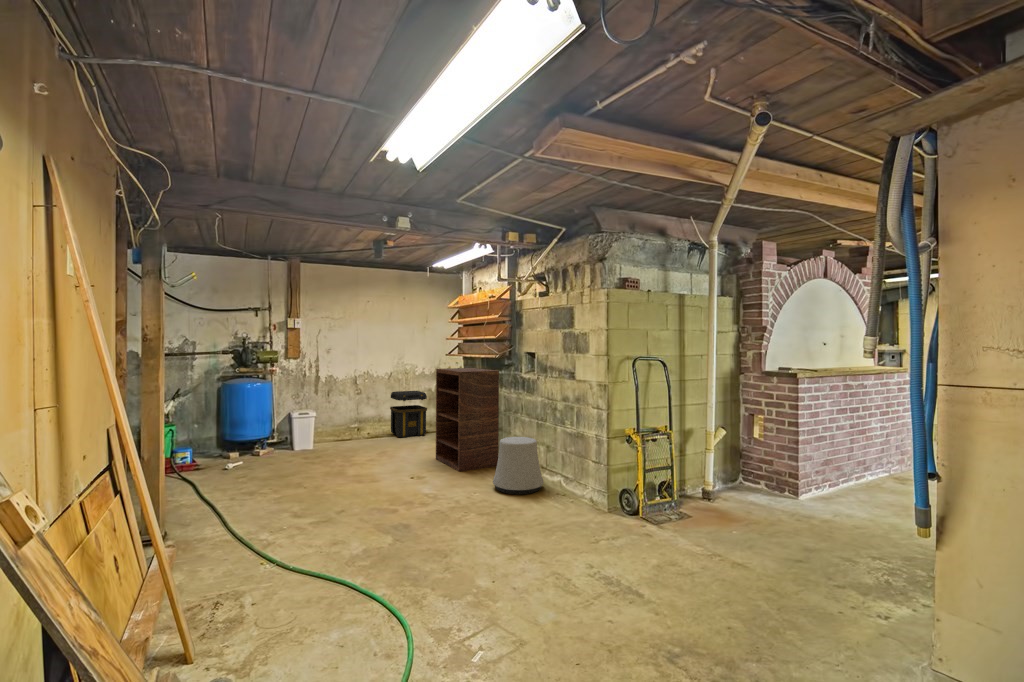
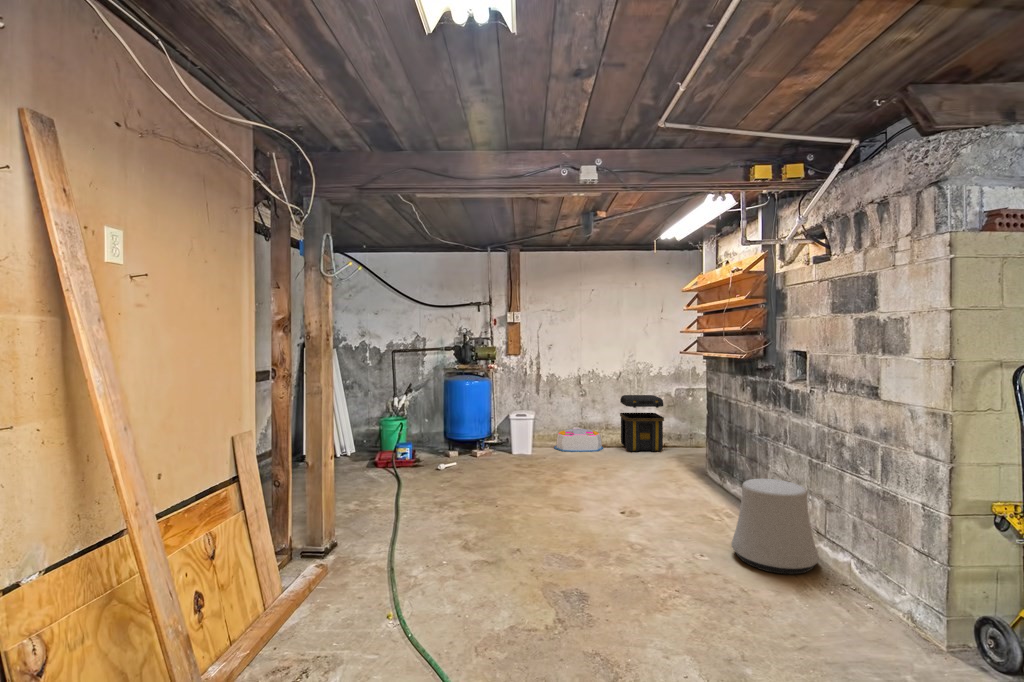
shelving unit: present [436,368,499,472] -> none [663,370,751,514]
storage bin: none [333,421,377,443] -> present [554,427,603,452]

